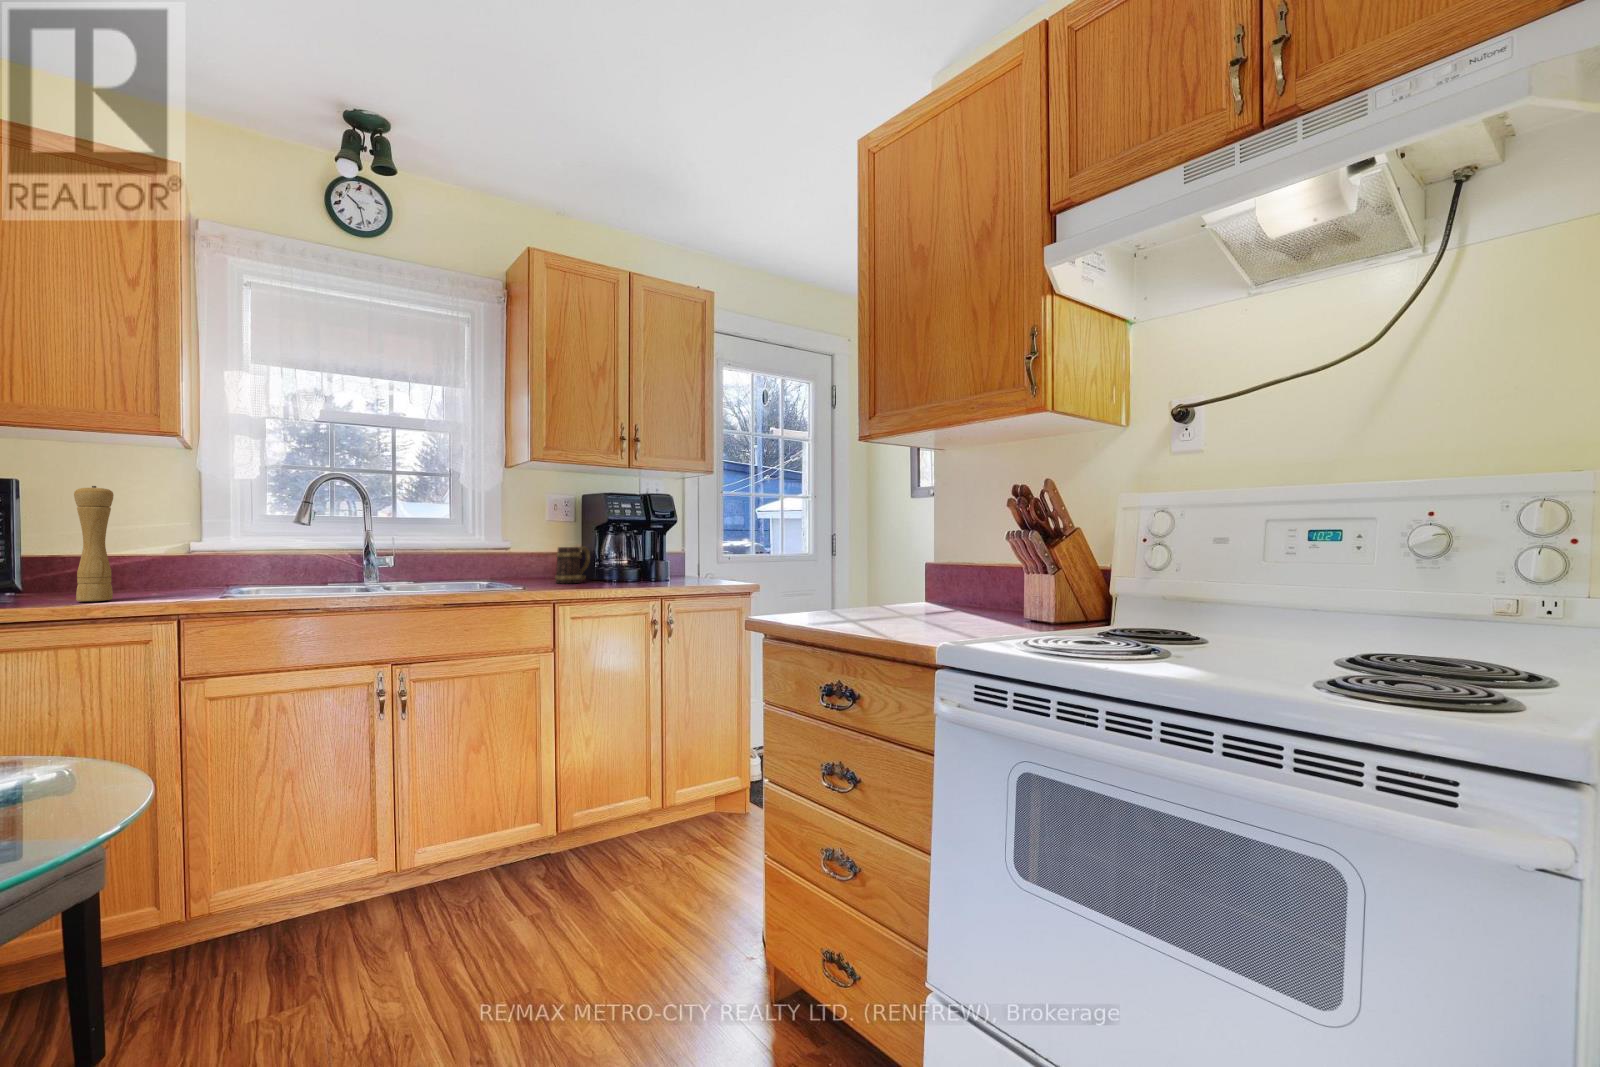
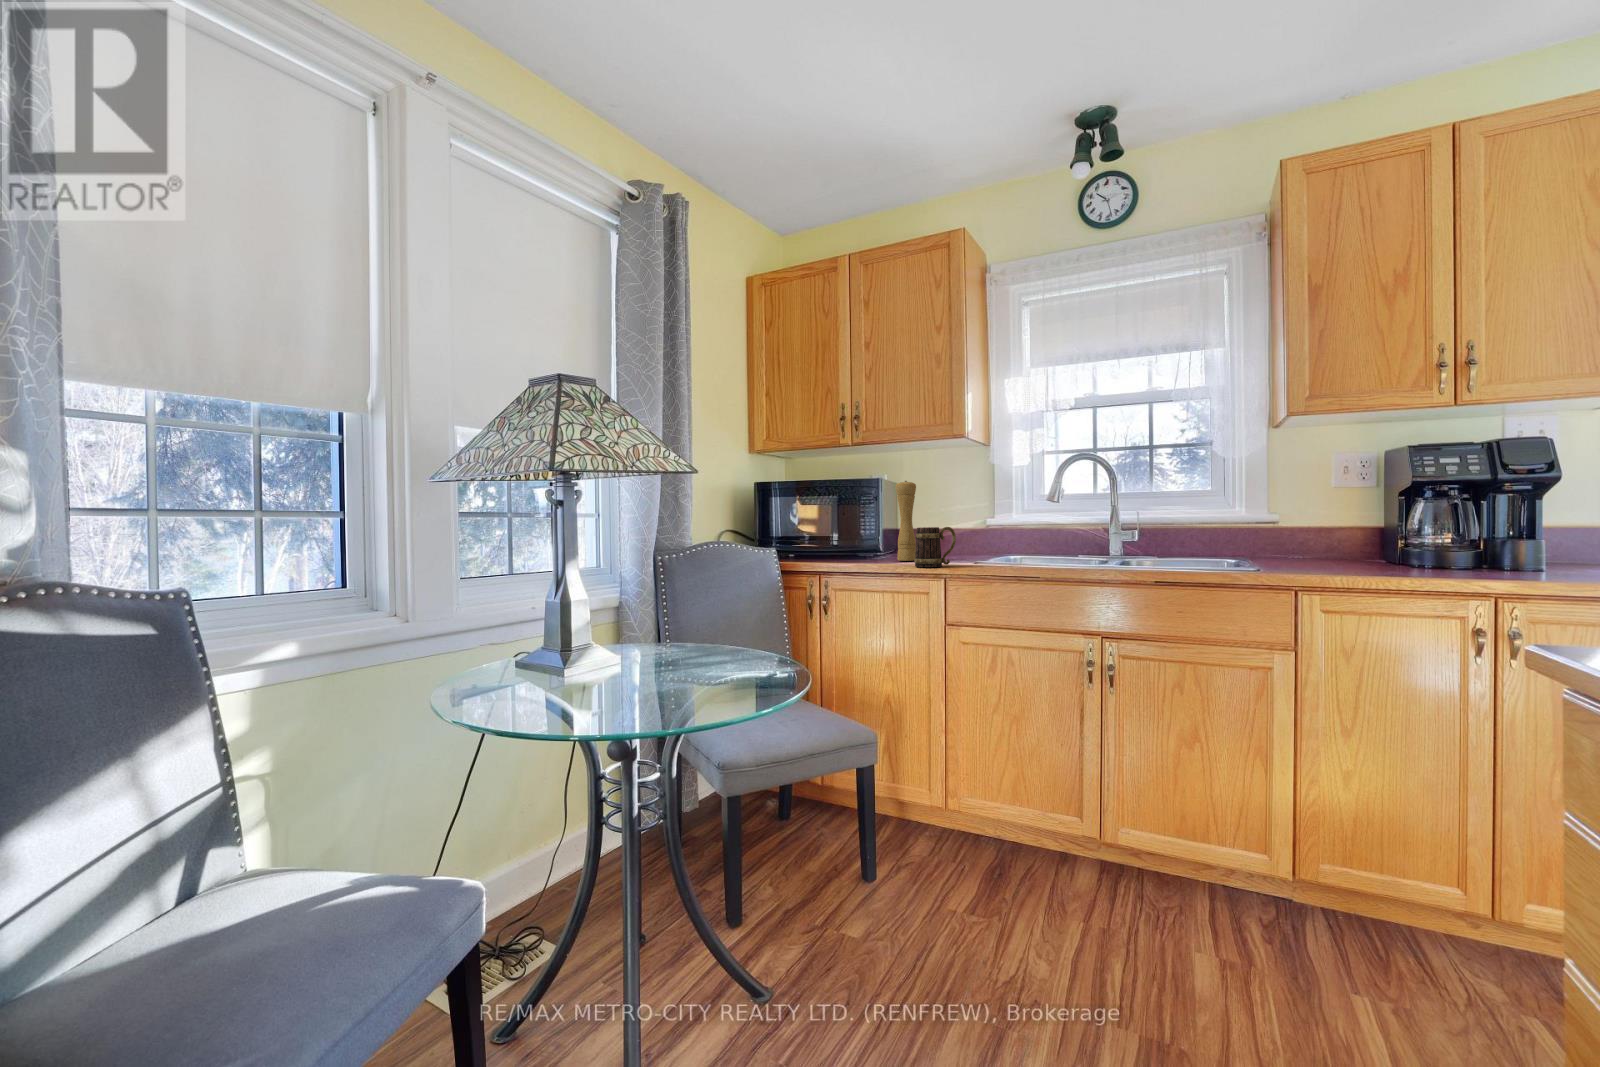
mug: present [555,546,590,583] -> present [914,527,956,567]

